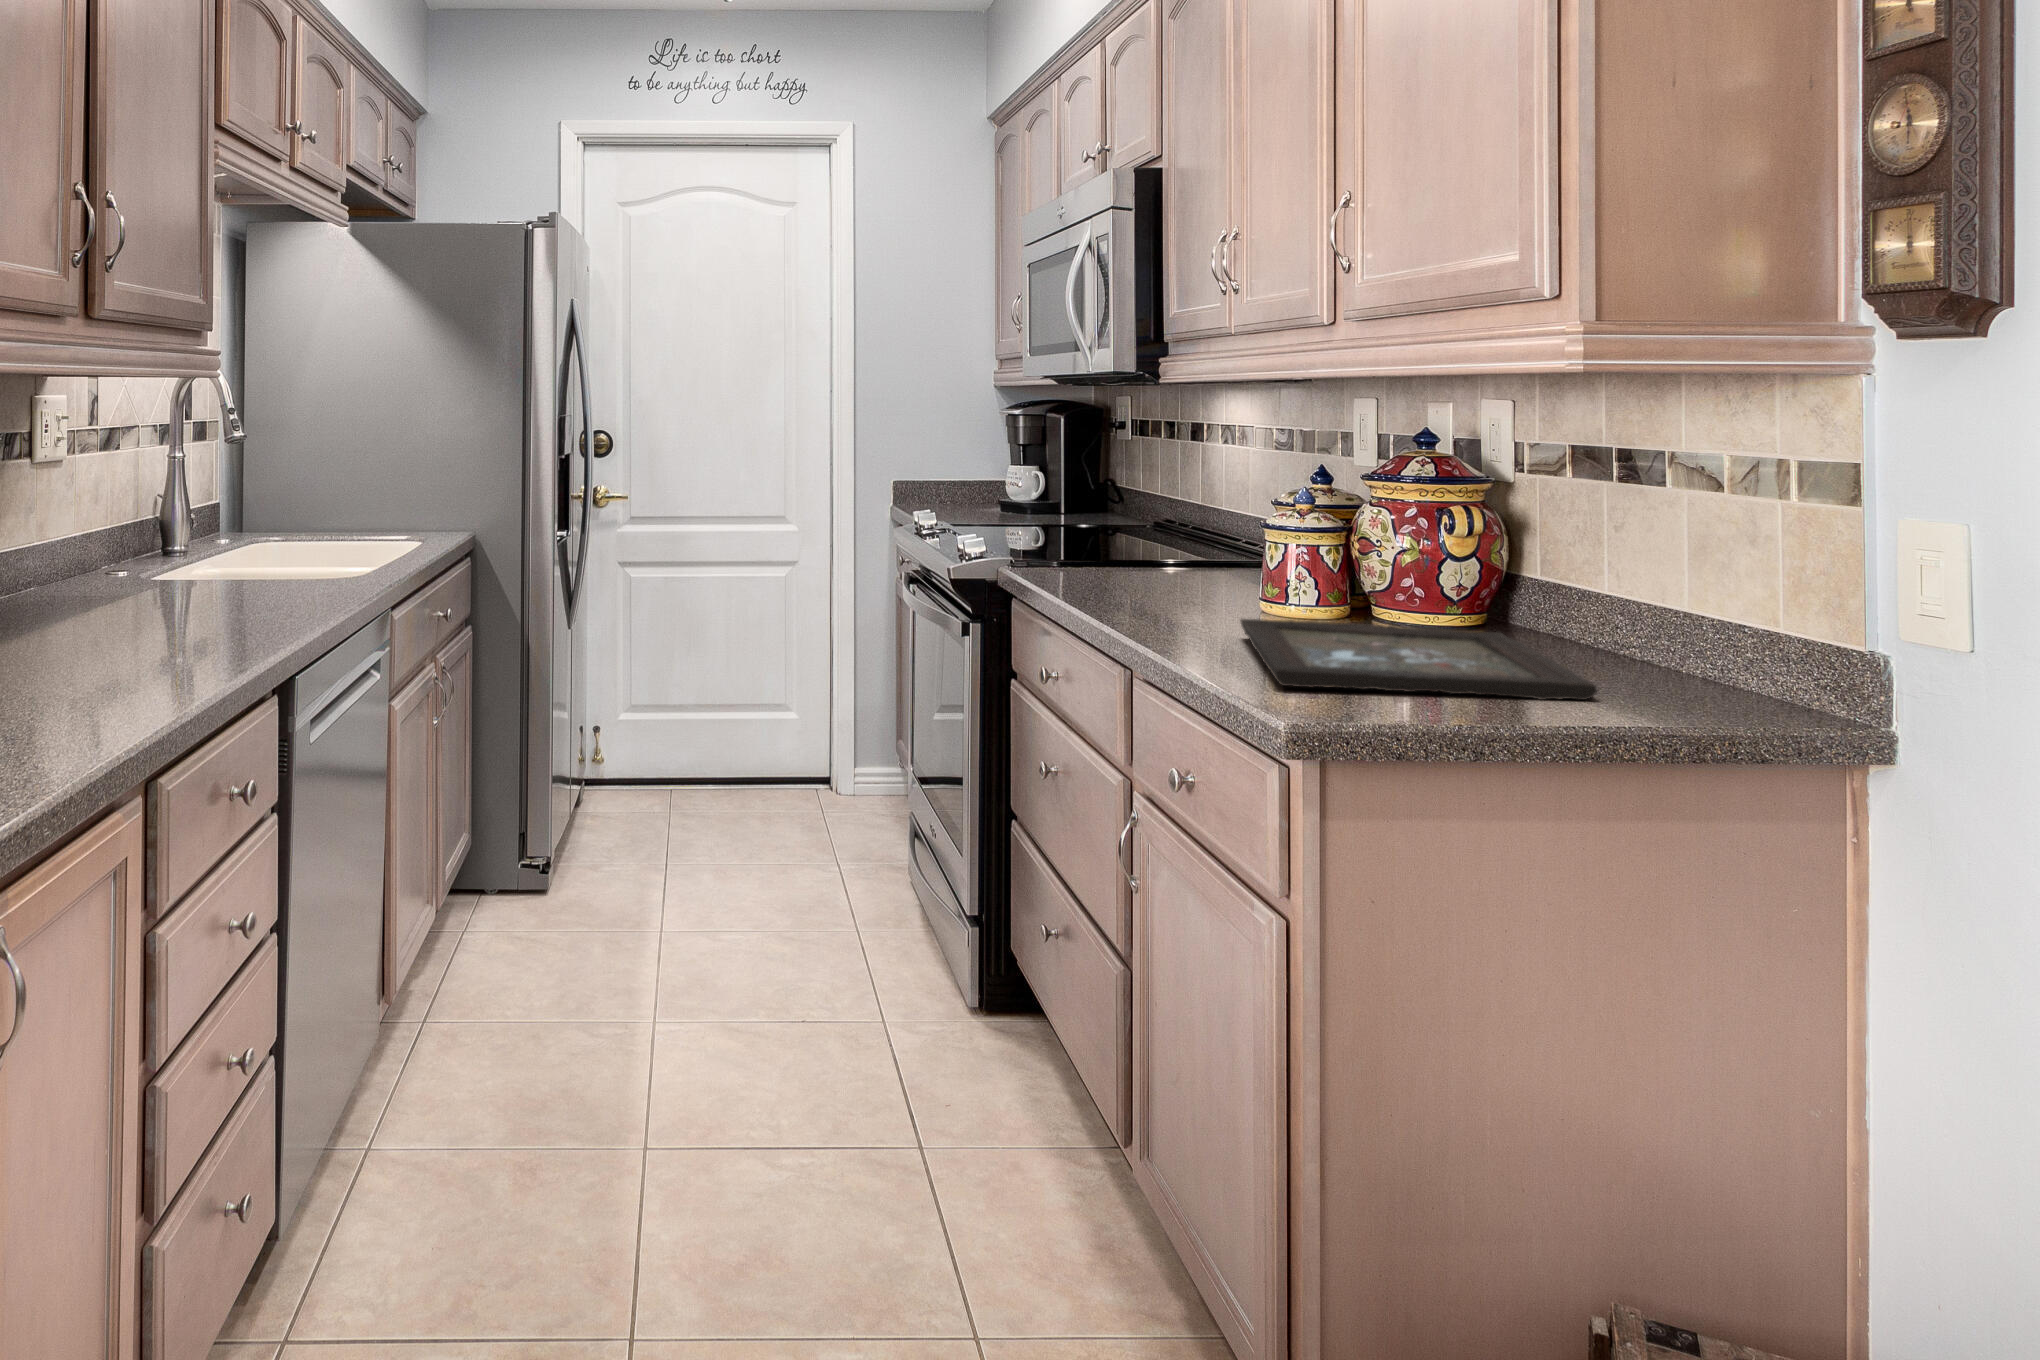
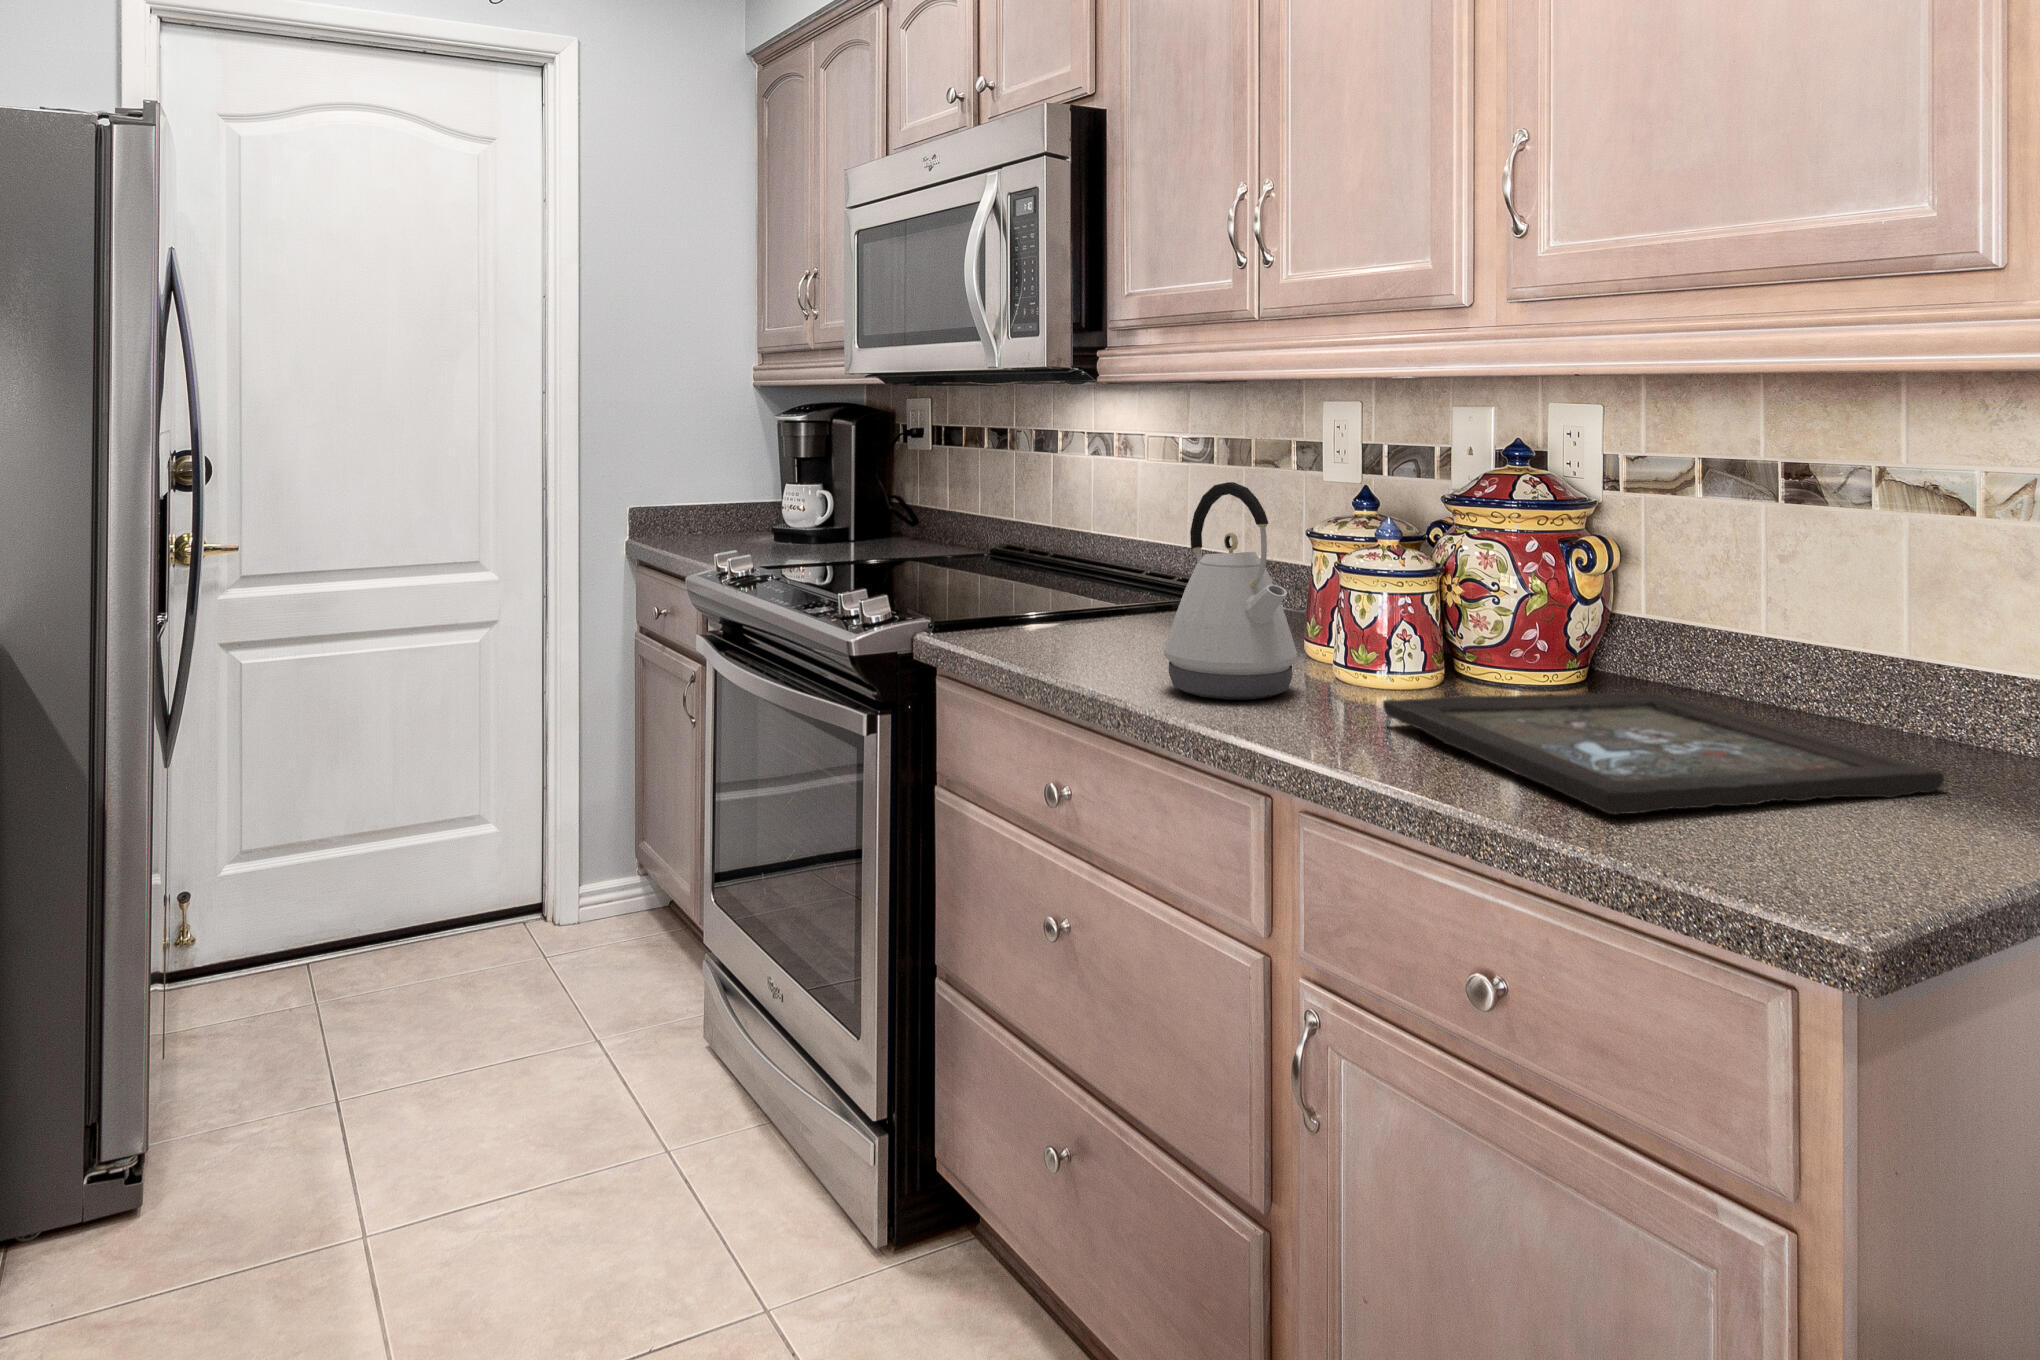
kettle: none [1120,457,1224,618] -> present [1164,482,1297,700]

